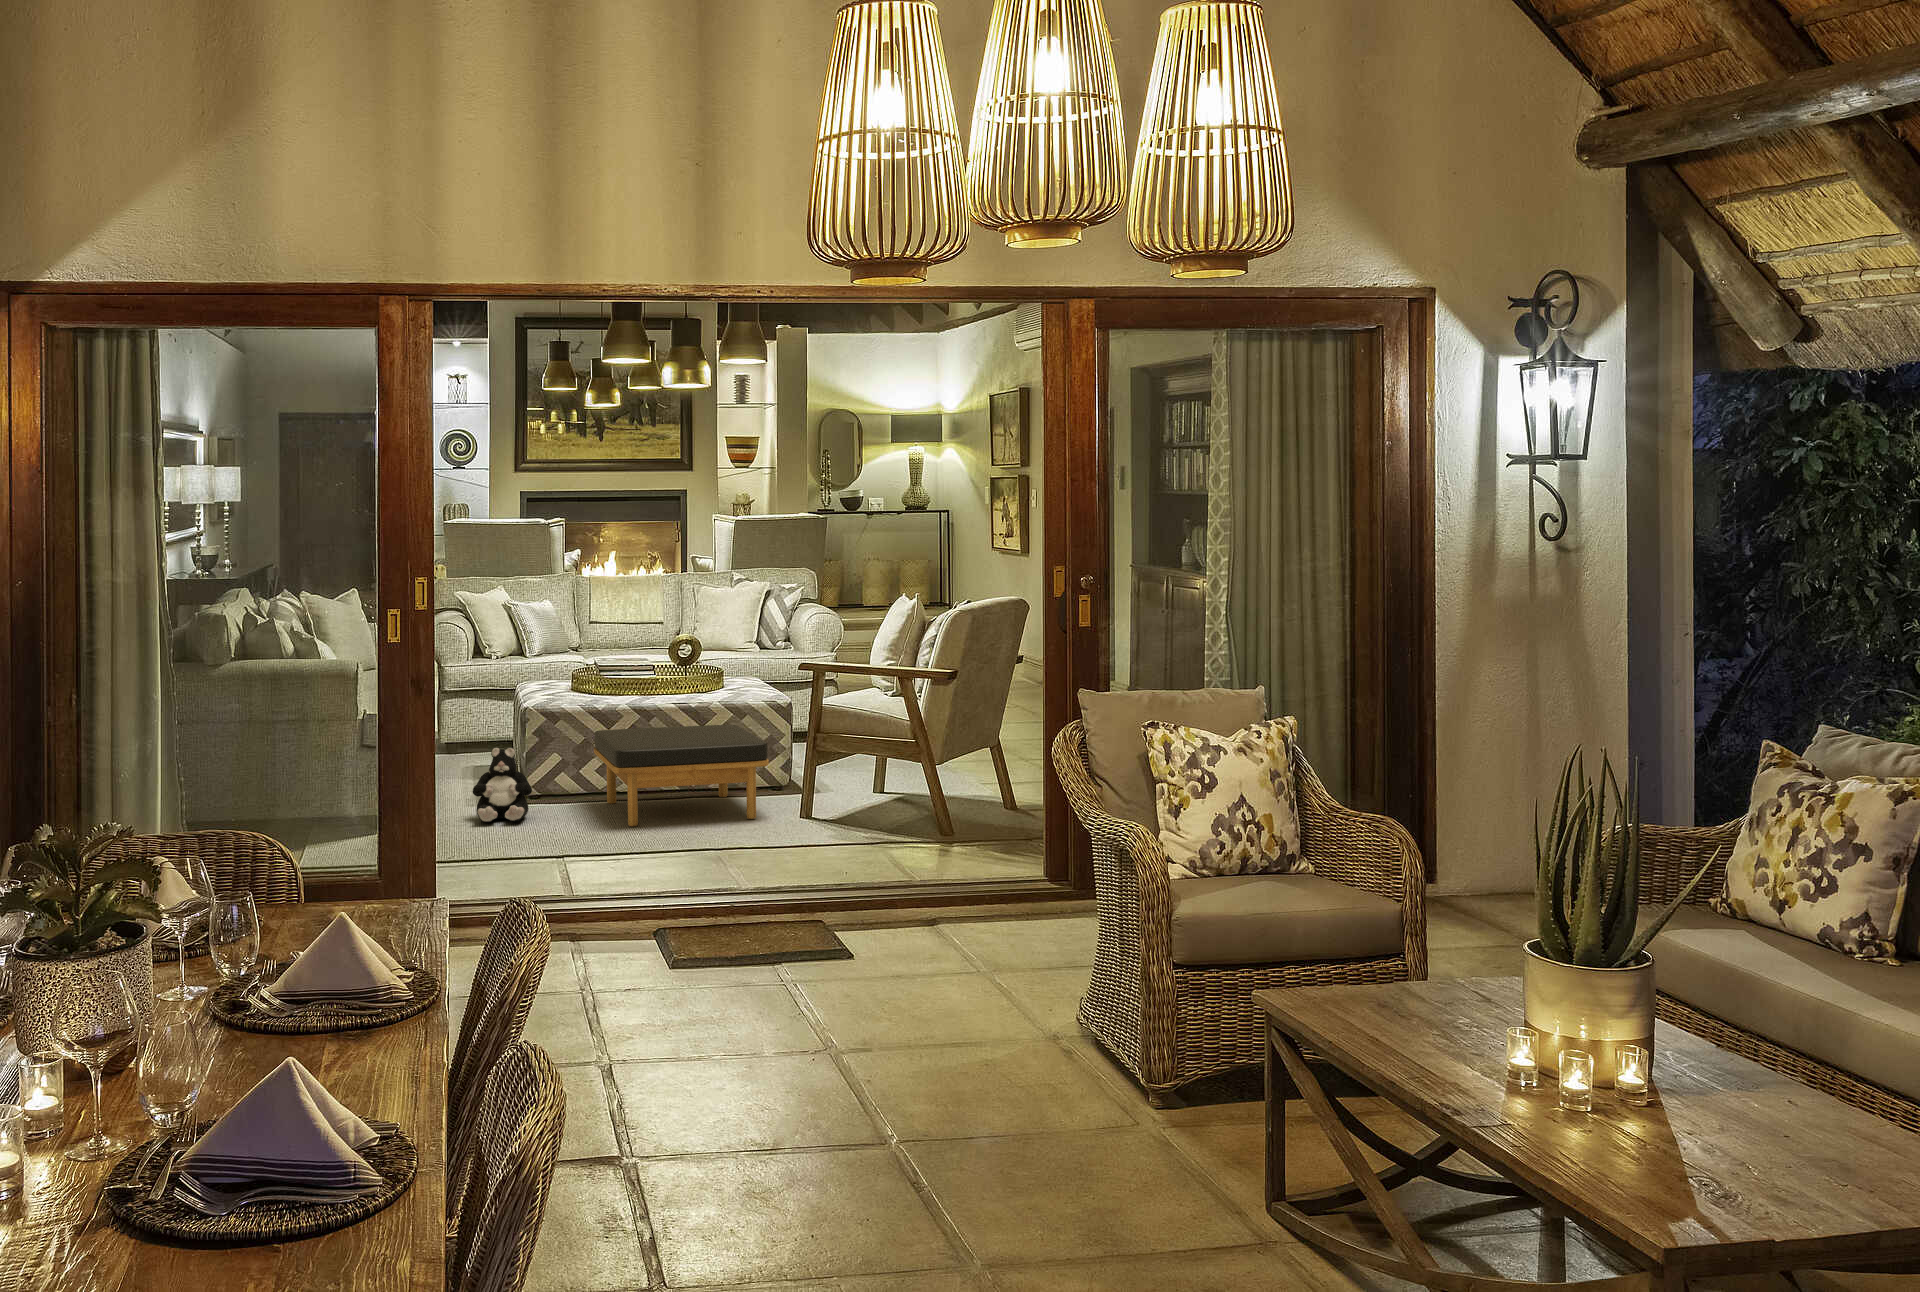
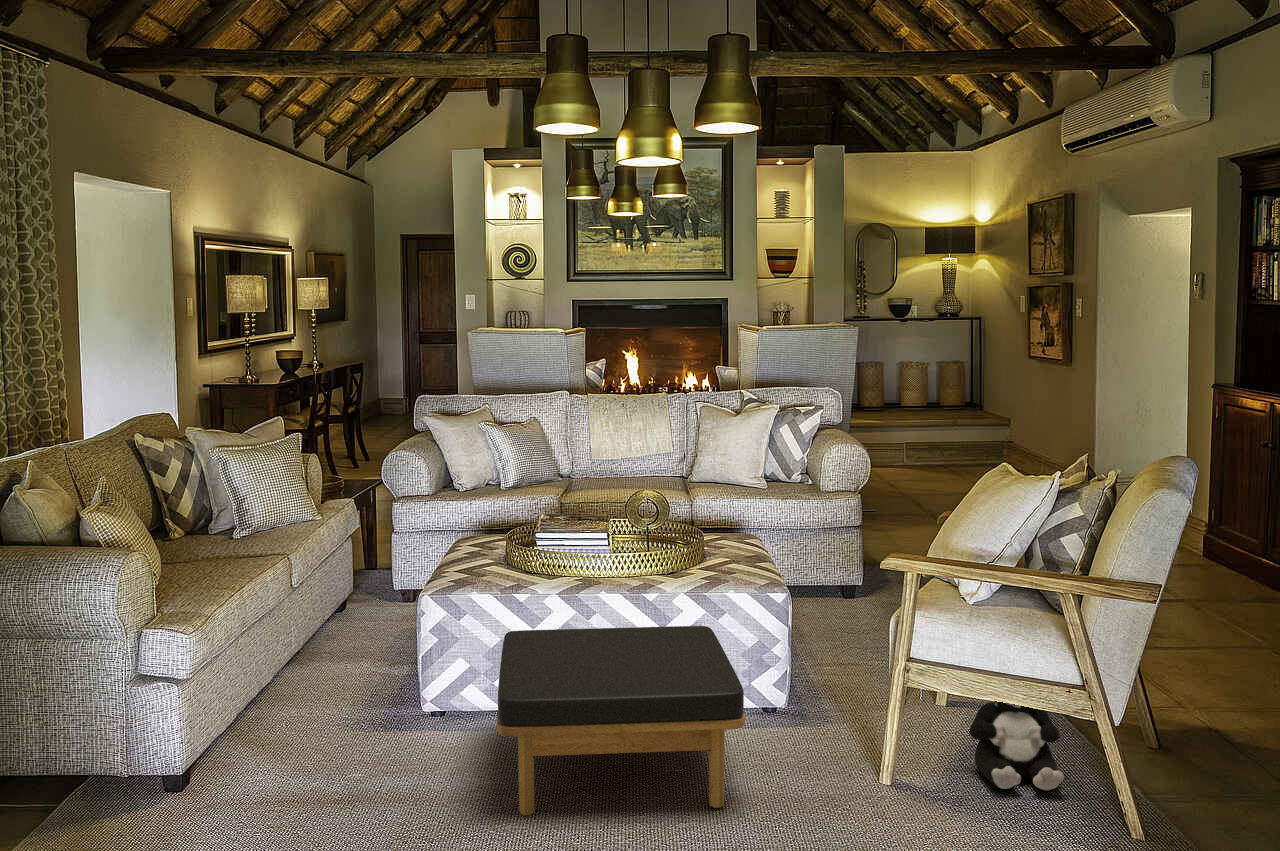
plush toy: present [472,747,532,822] -> present [969,701,1064,791]

